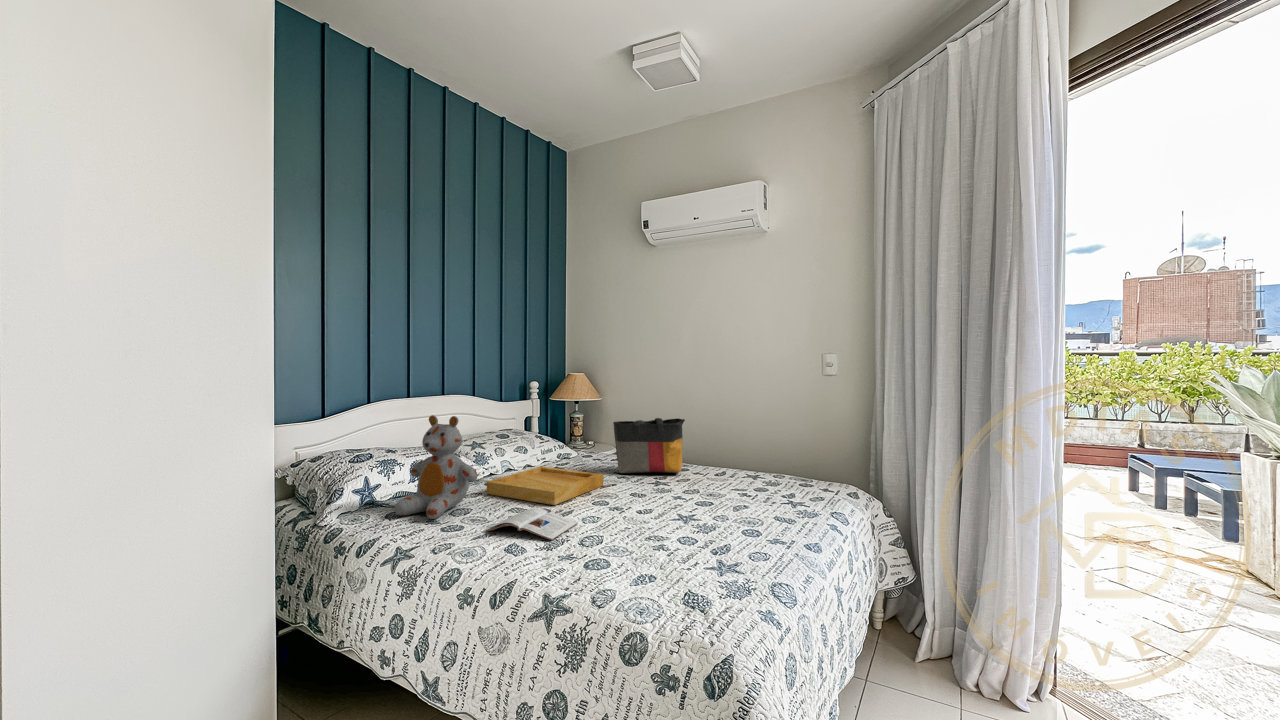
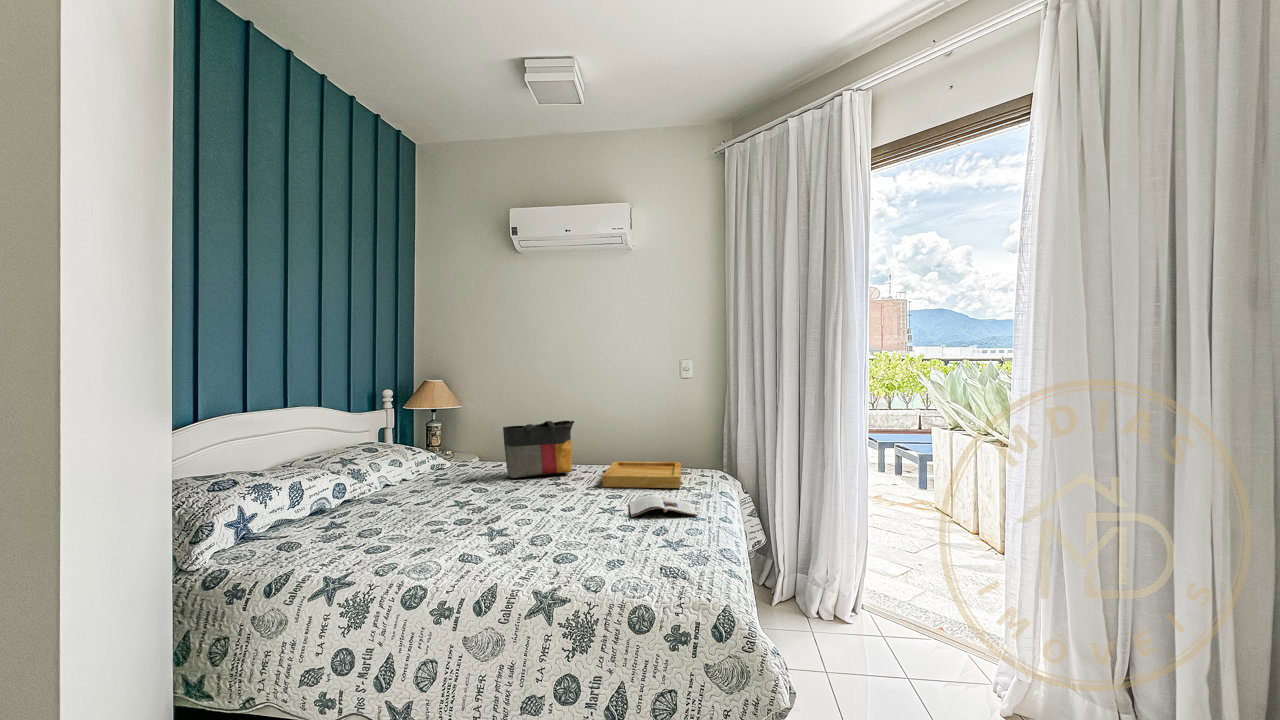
stuffed bear: present [395,415,477,519] -> none [292,428,389,545]
tray: present [487,466,603,505] -> present [602,462,681,488]
magazine: present [486,508,578,540] -> present [629,495,697,517]

